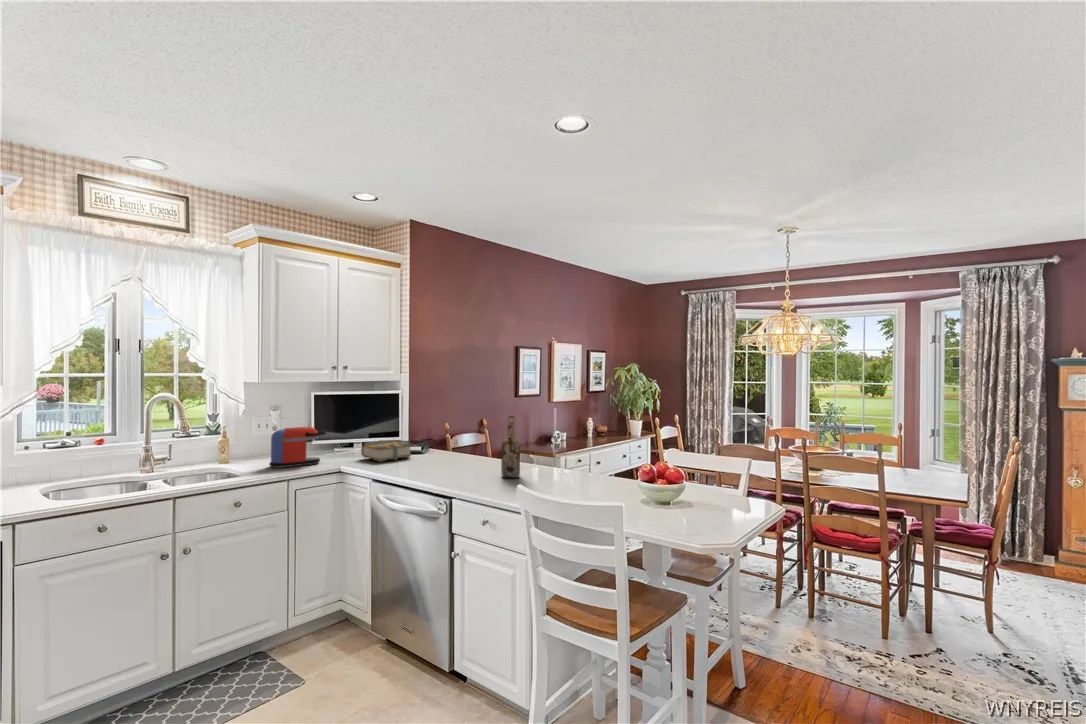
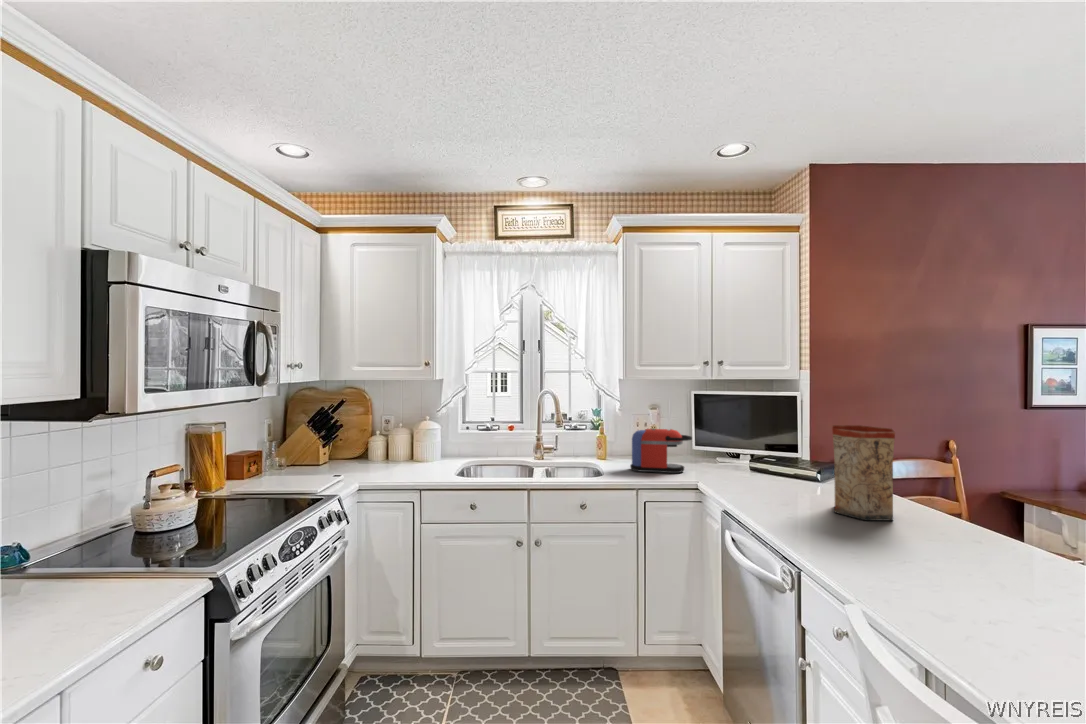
vase: none [439,410,475,469] -> present [832,425,895,521]
wine bottle: present [501,416,520,478] -> none [937,447,983,568]
book: present [361,440,411,462] -> none [735,455,802,484]

